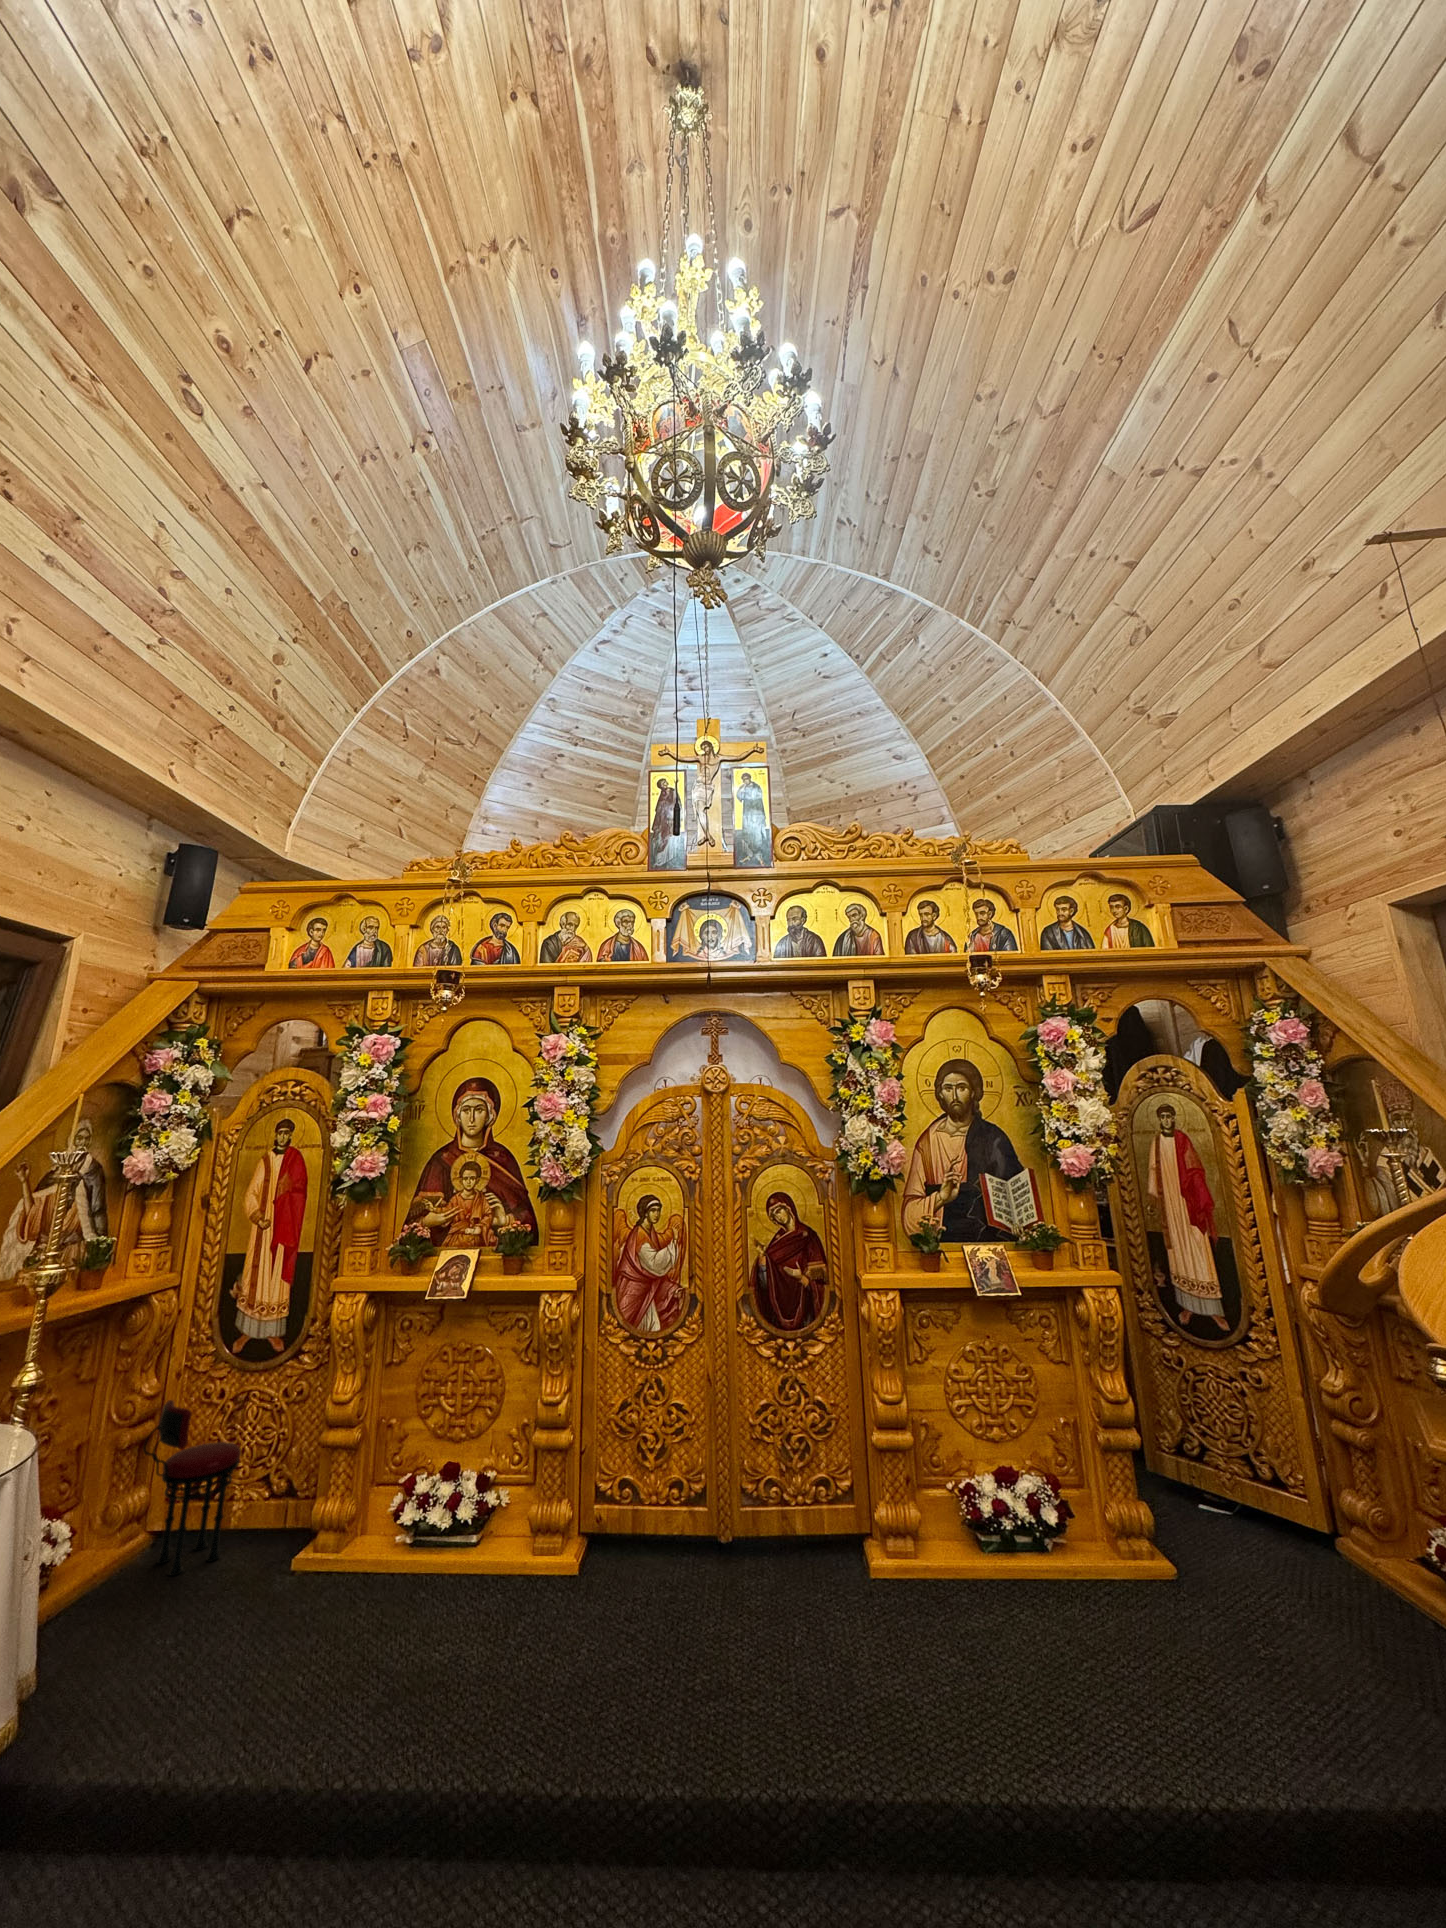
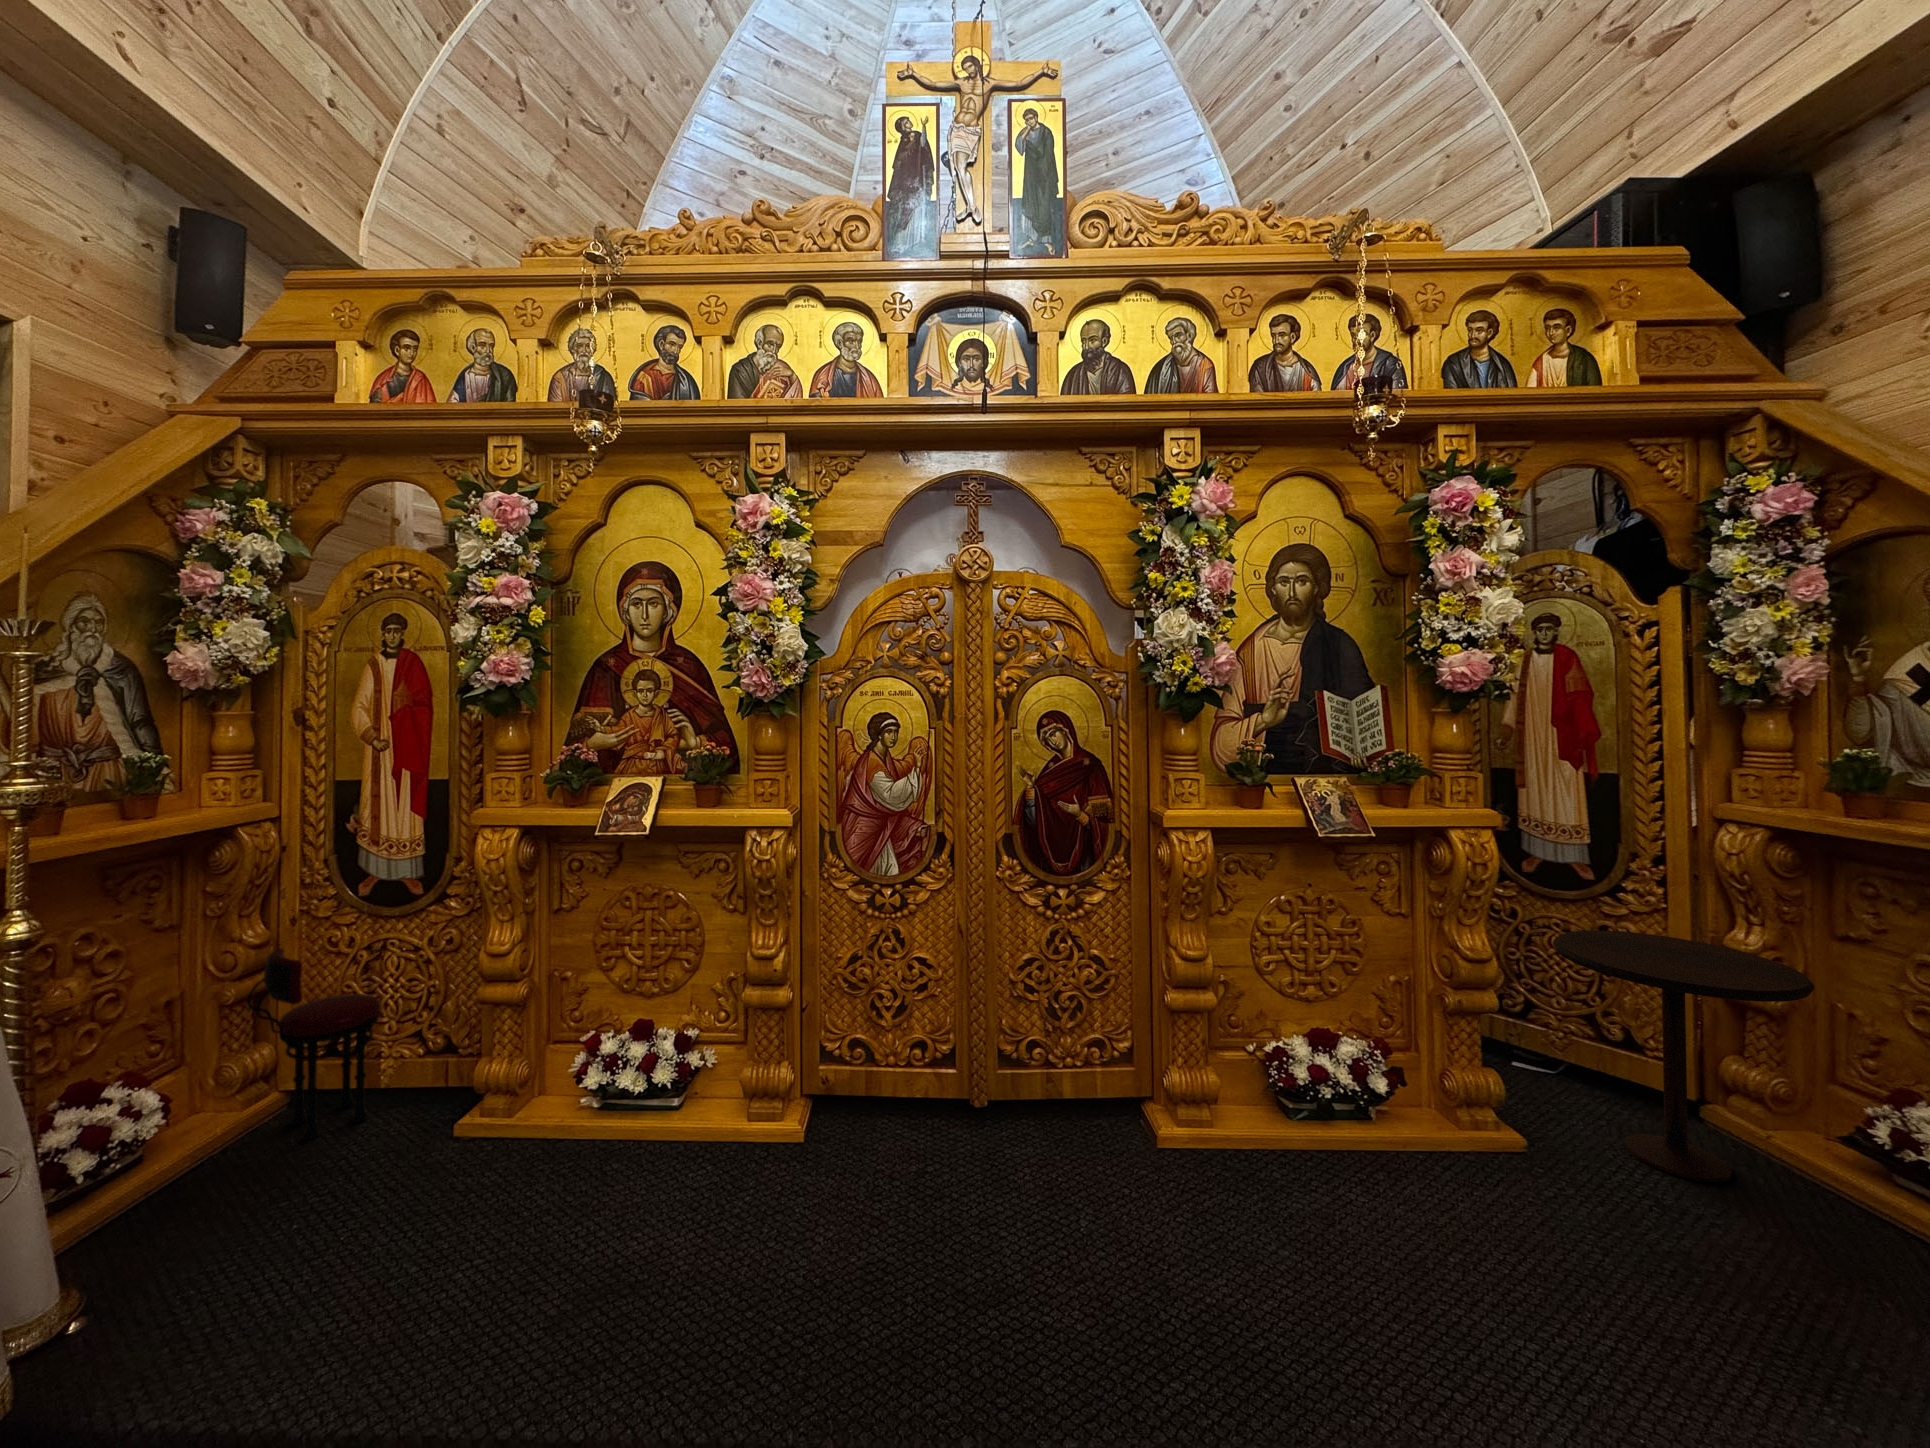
pedestal table: none [1177,1375,1354,1602] -> present [1553,930,1815,1182]

